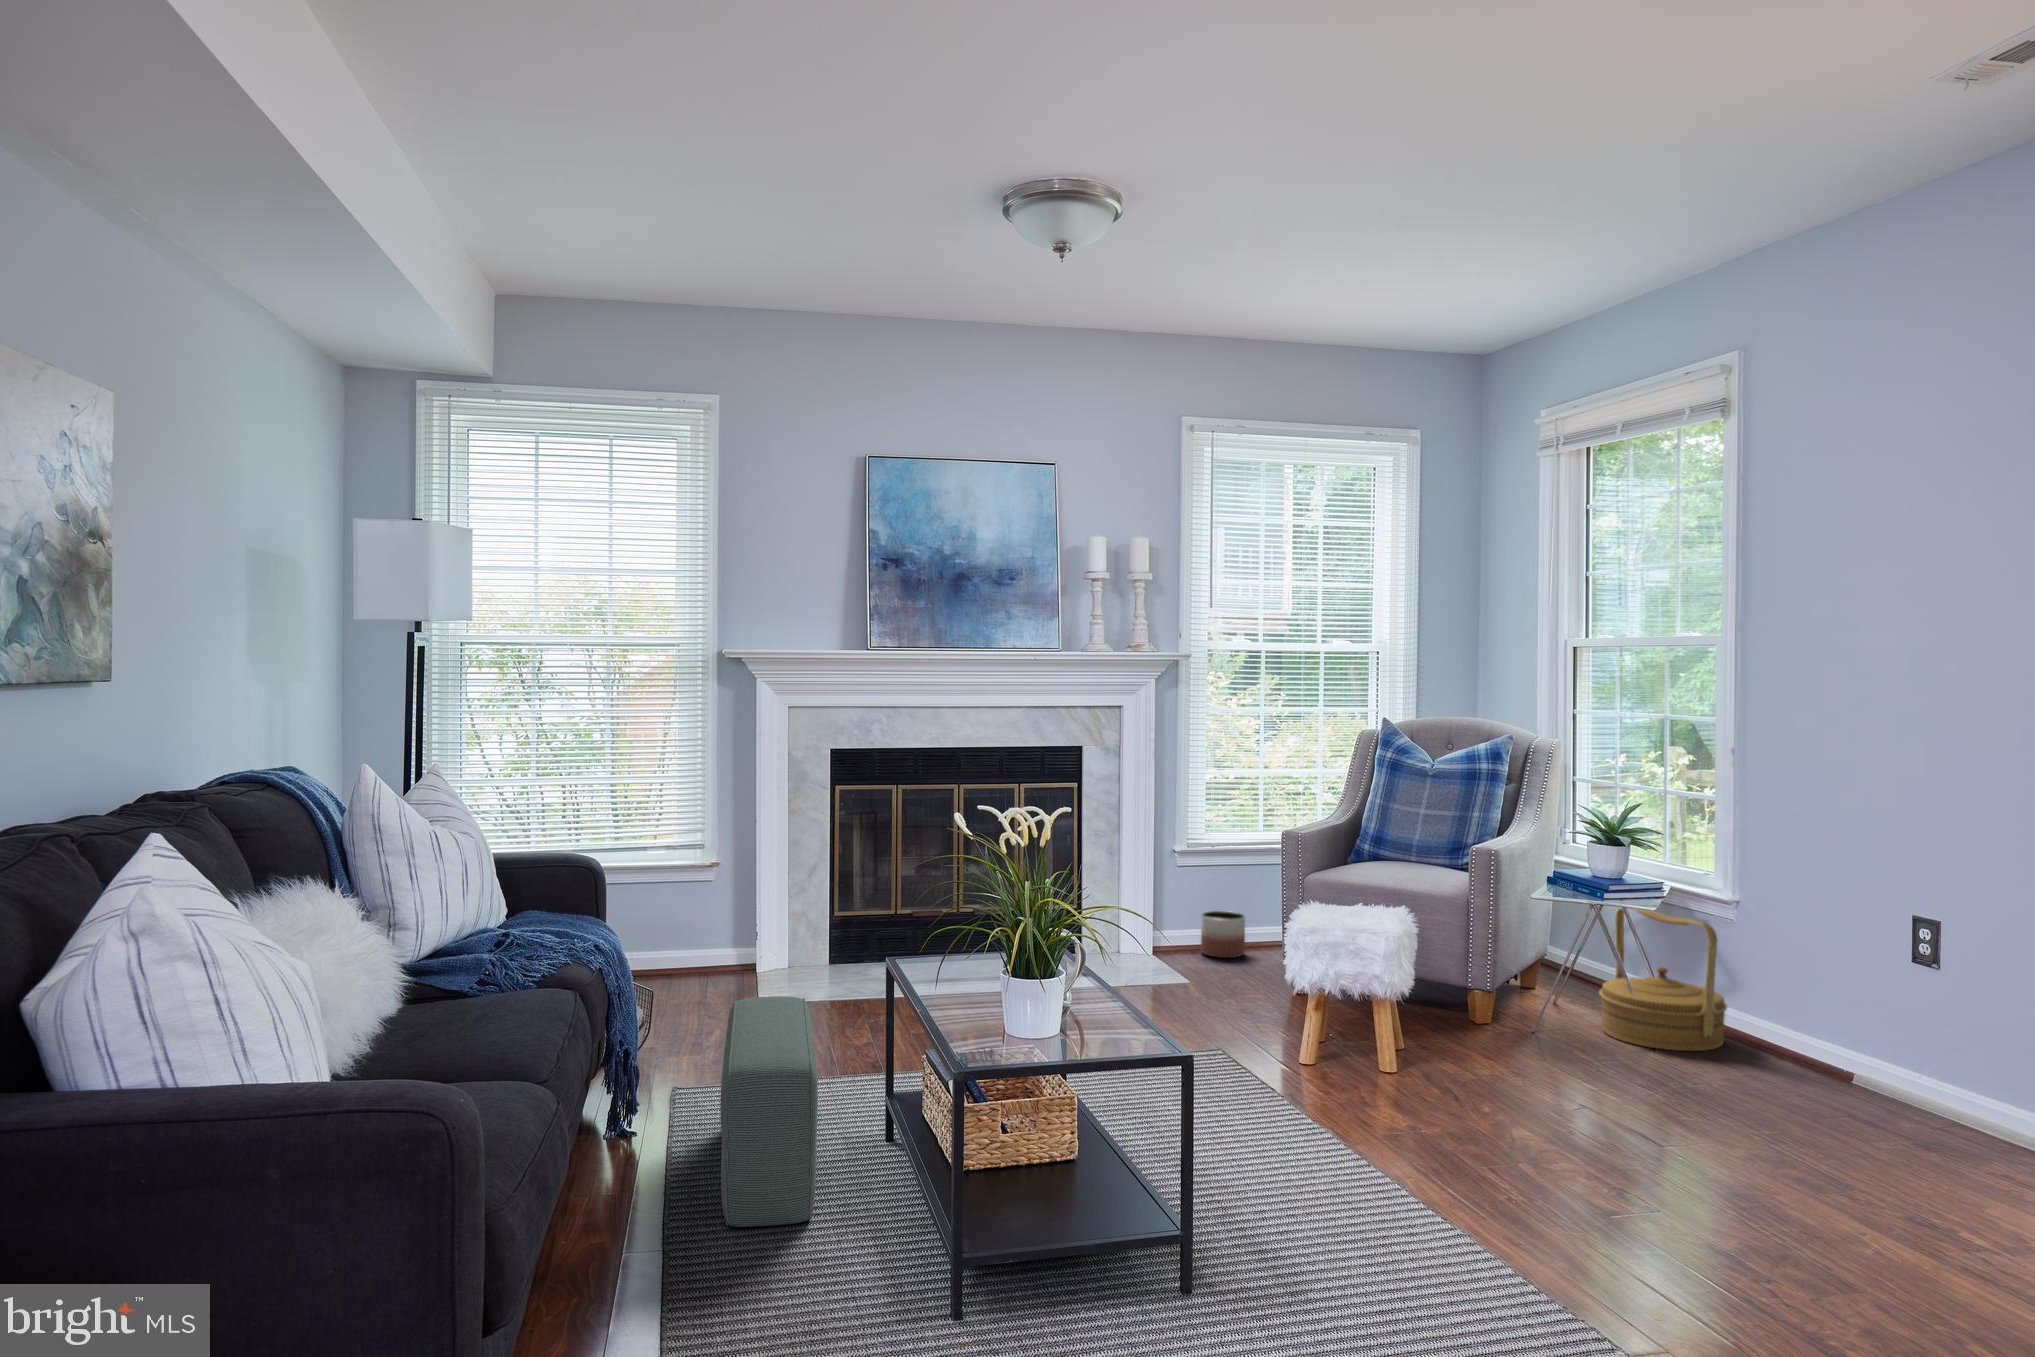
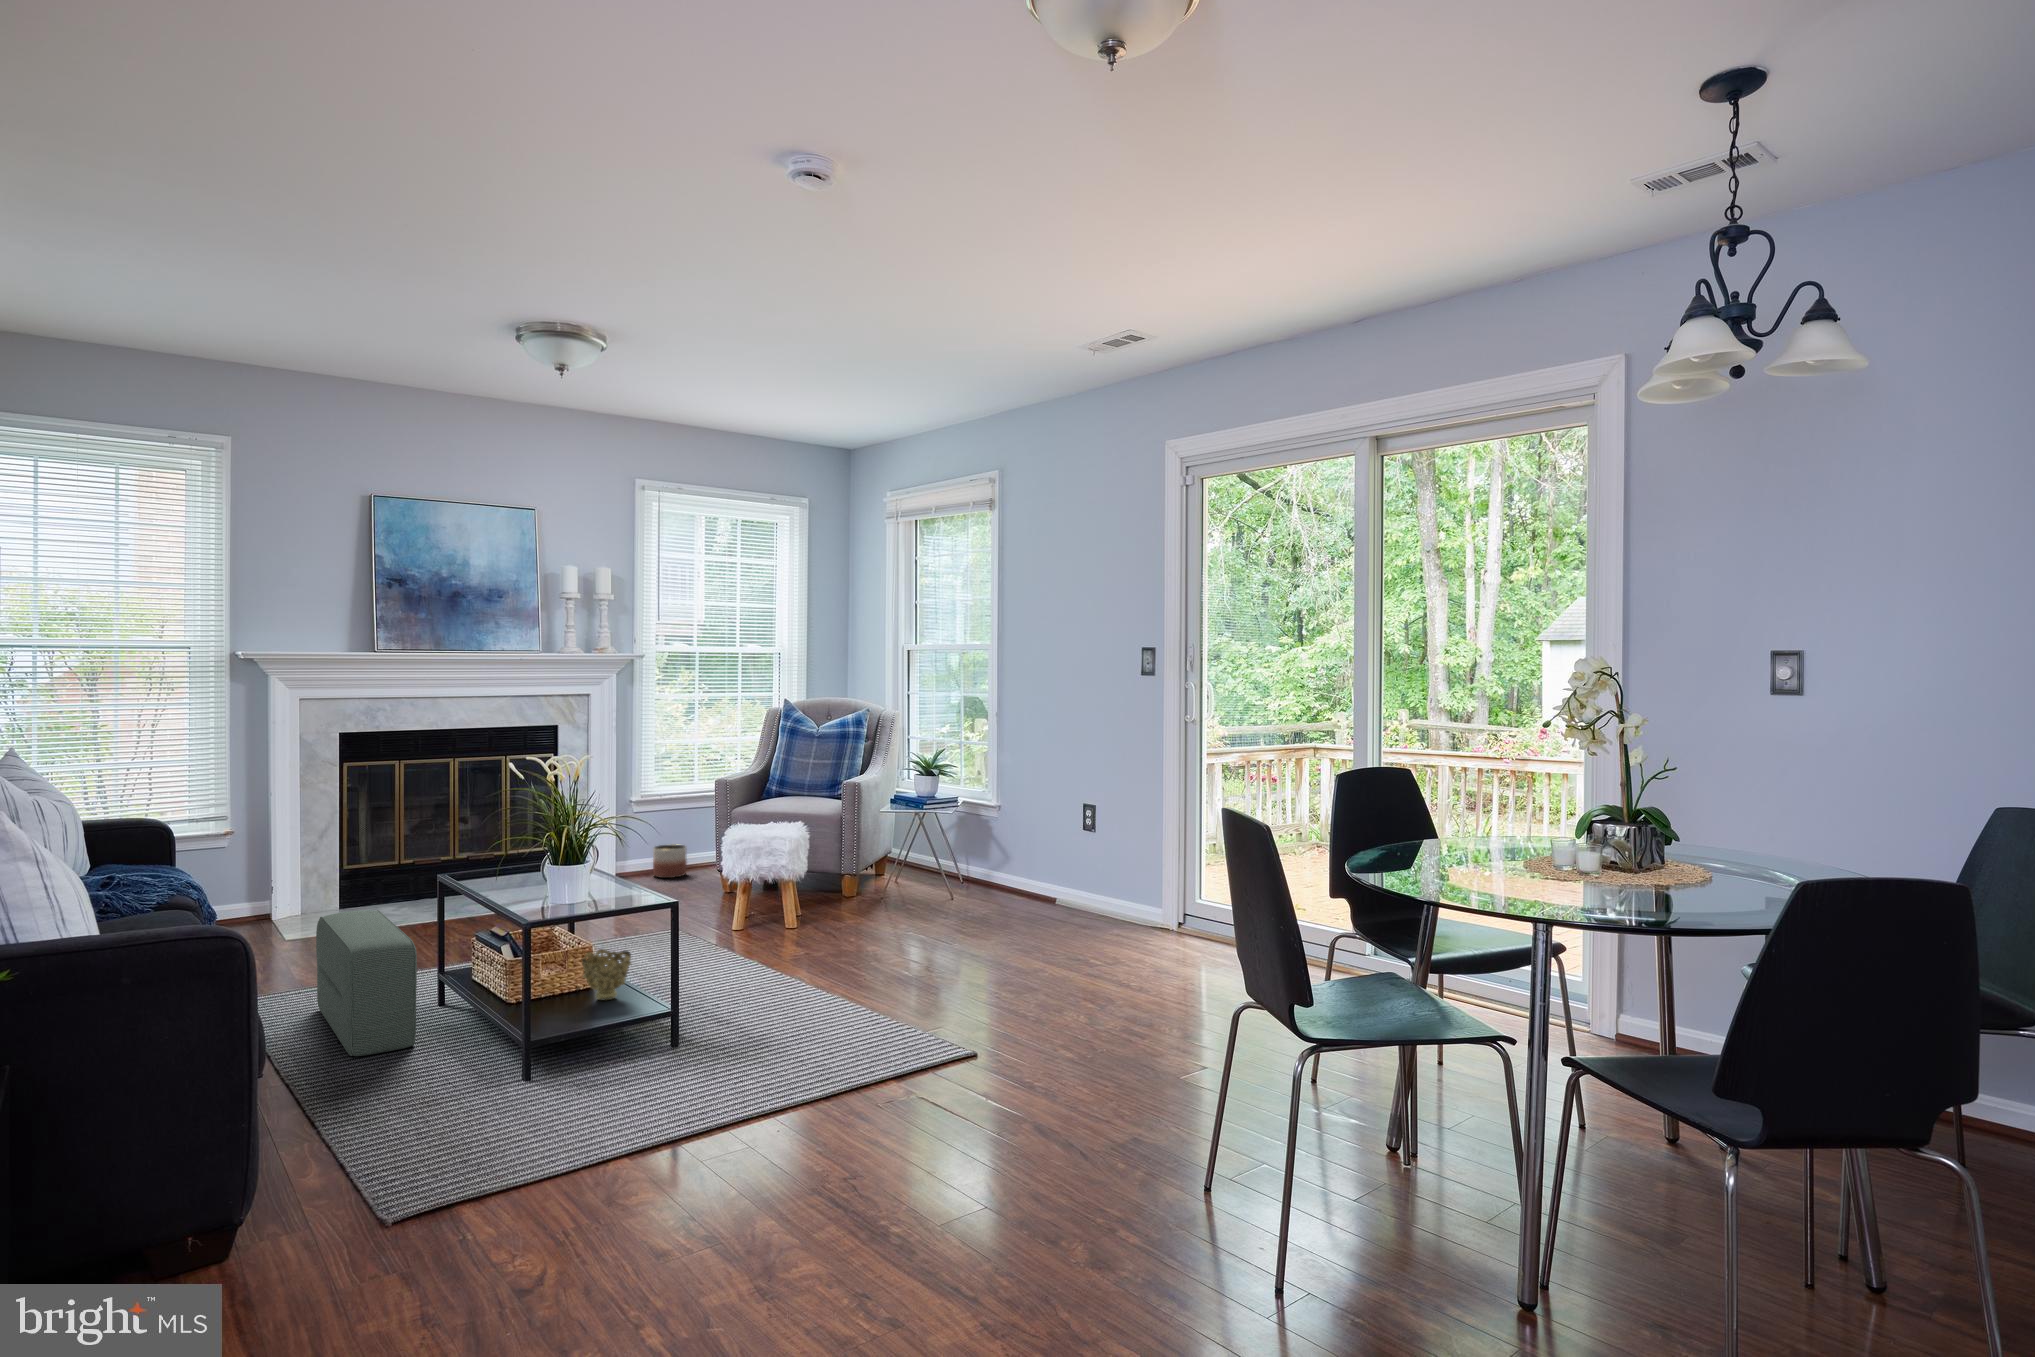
woven basket: present [1599,908,1727,1051] -> none [921,813,992,899]
decorative bowl: none [1035,1114,1112,1204] -> present [582,949,631,1000]

